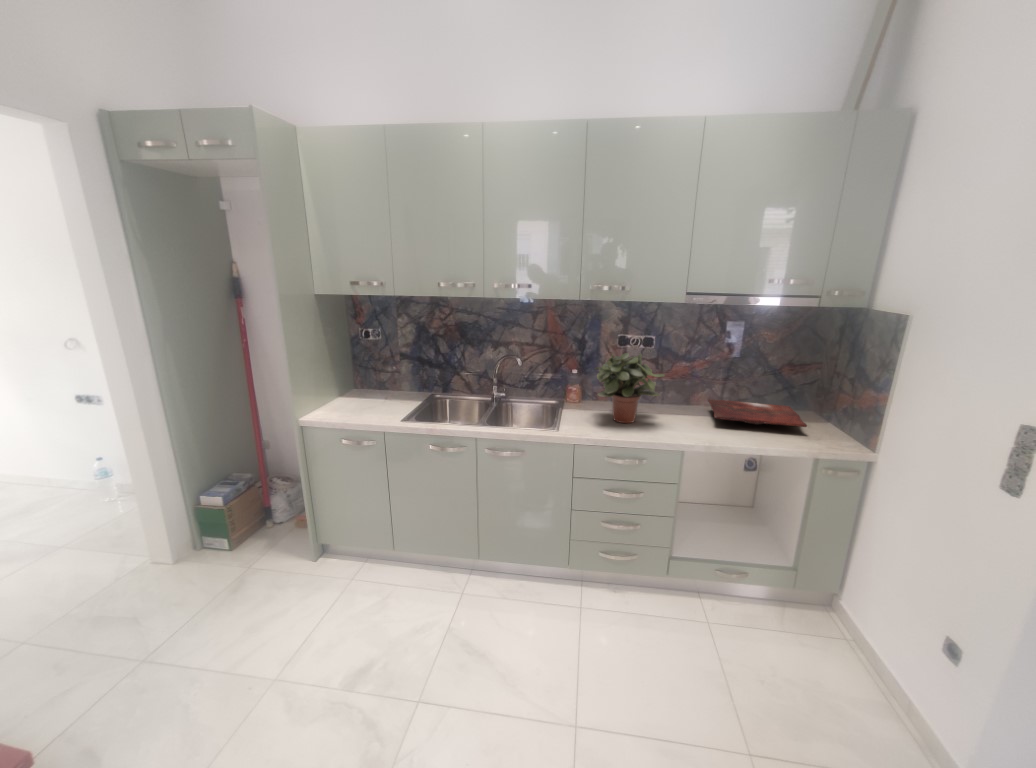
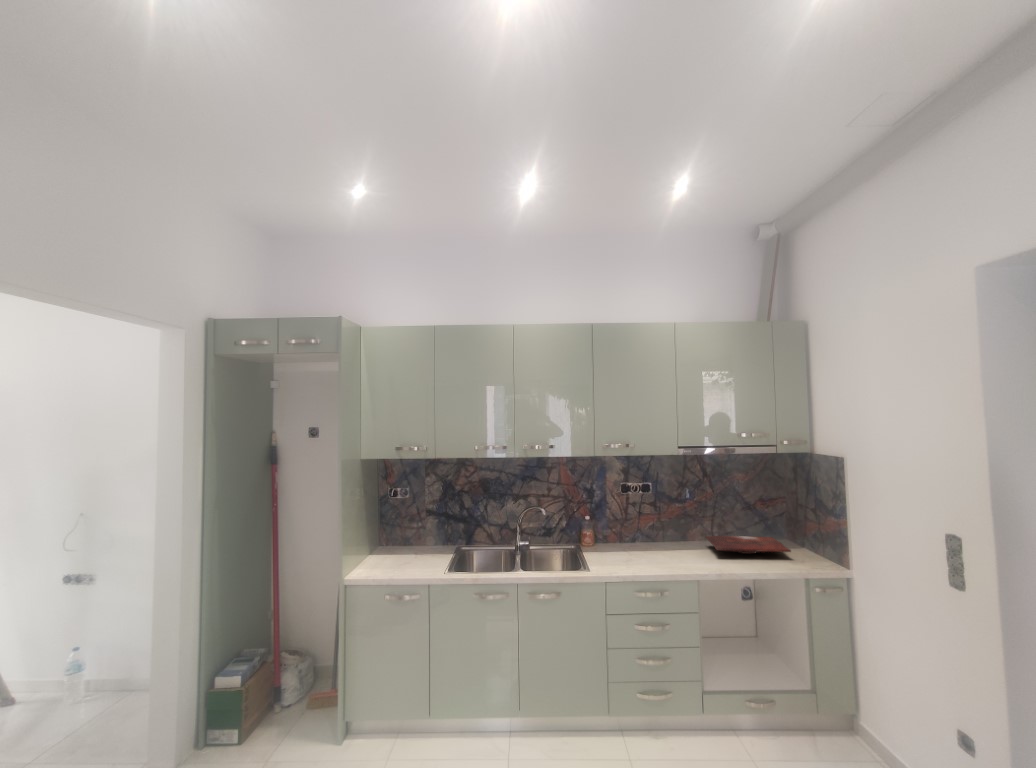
potted plant: present [595,353,665,423] -> none [610,497,671,561]

